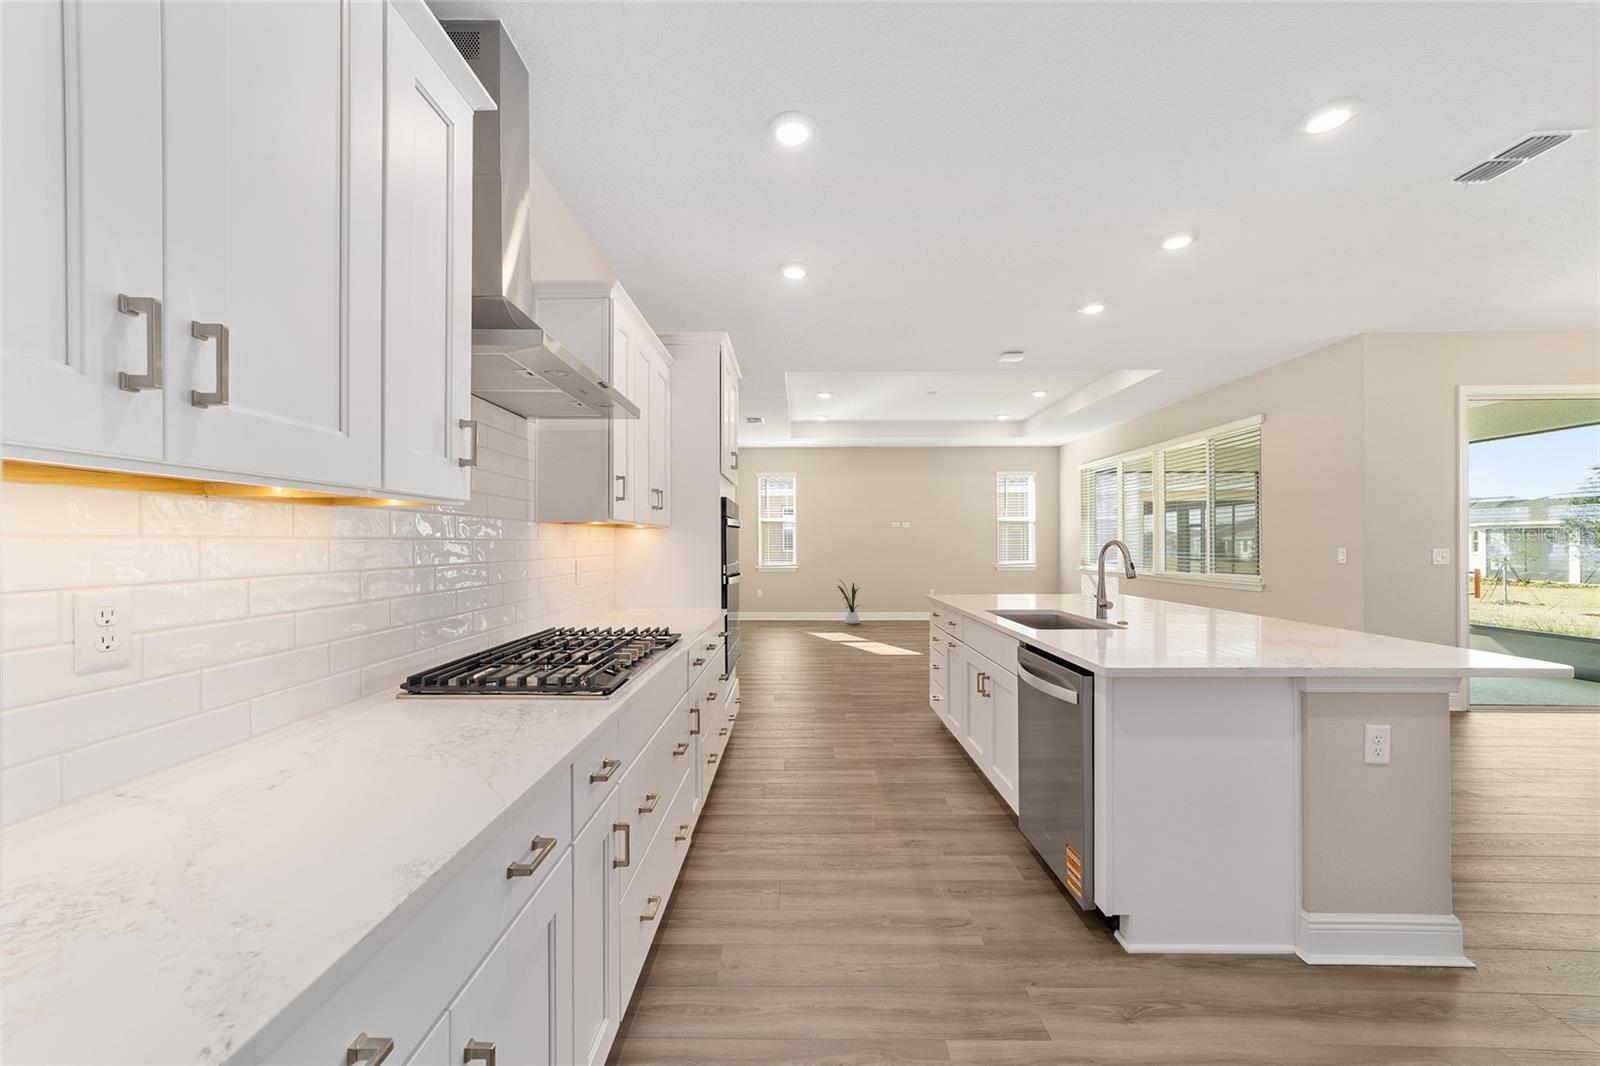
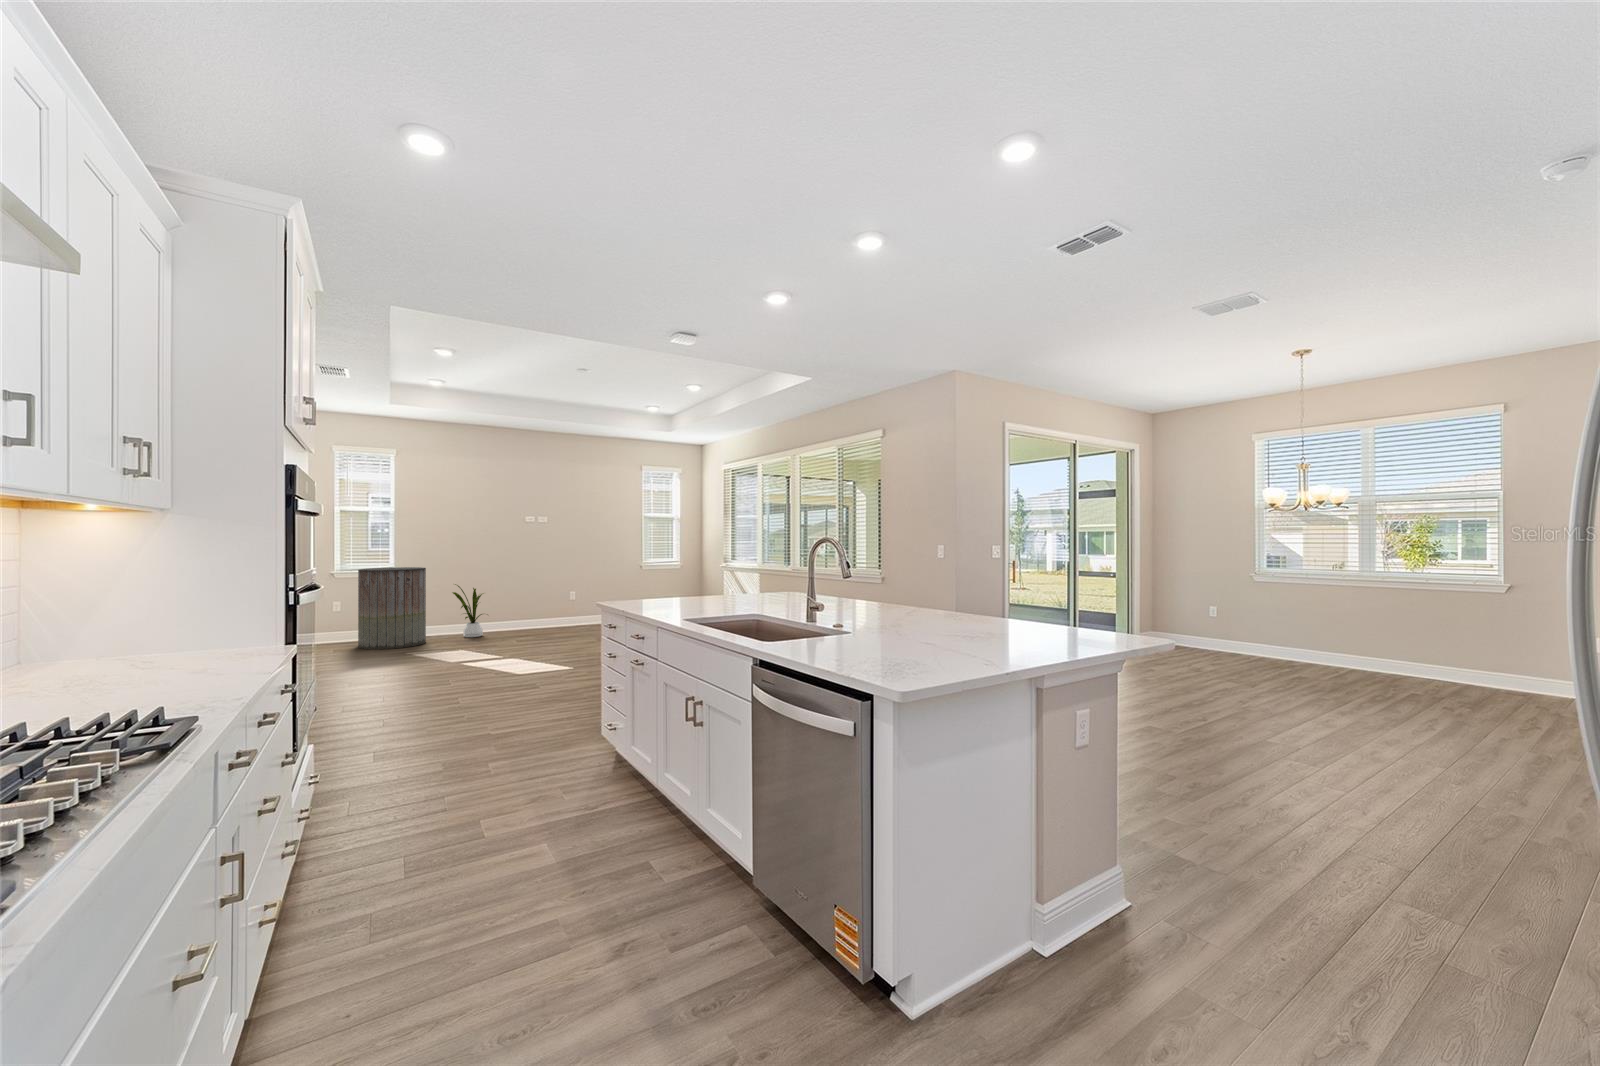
trash can: none [774,565,818,628] -> present [358,567,426,650]

